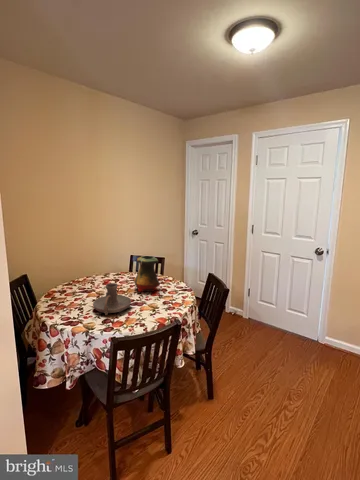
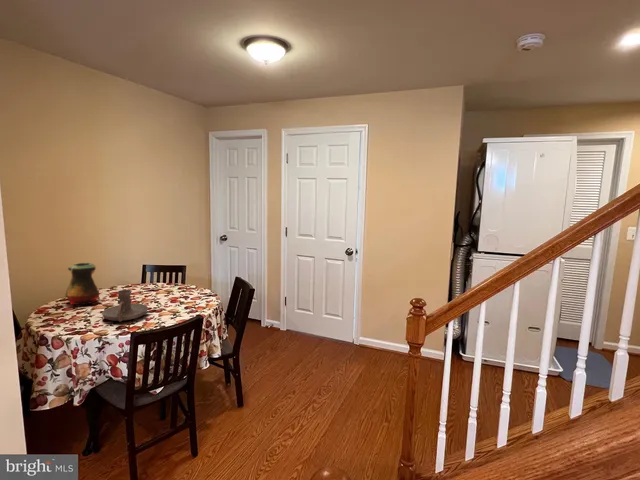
vase: present [134,256,160,292] -> present [65,263,99,305]

